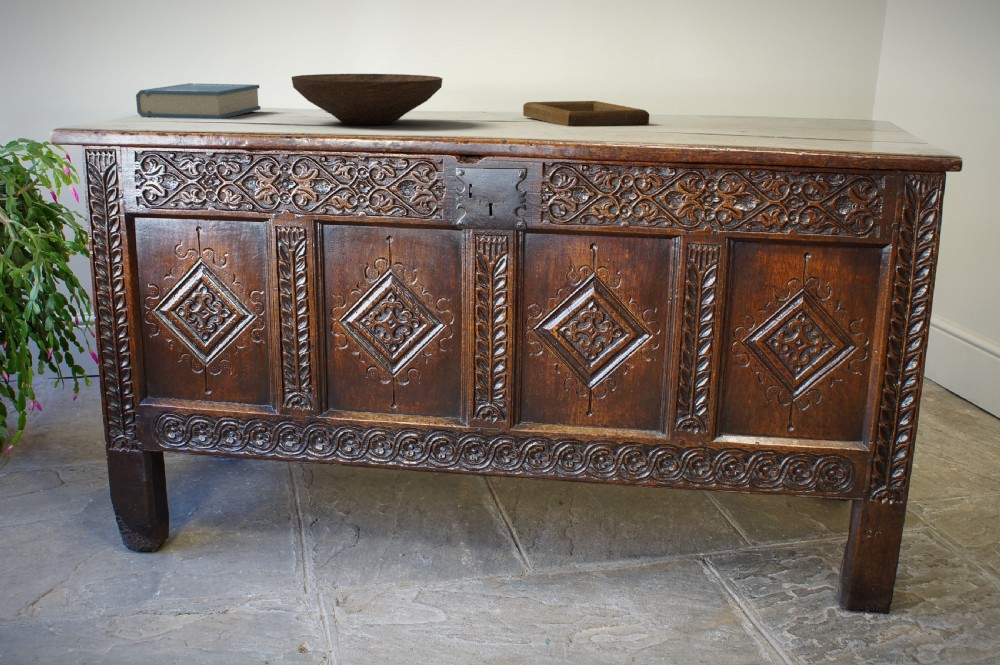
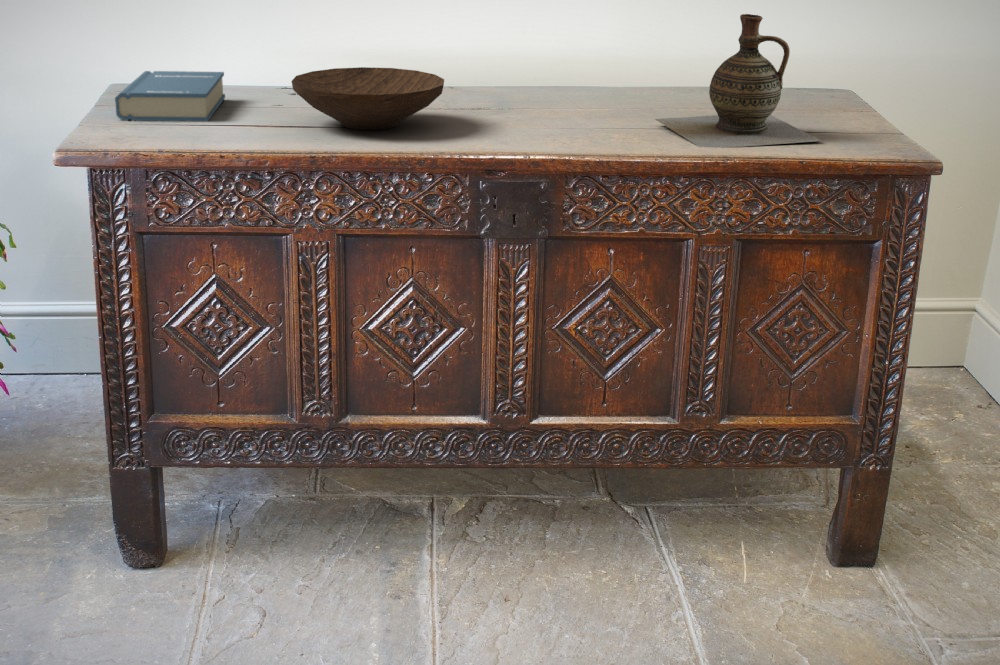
ceramic jug: none [658,6,828,140] -> present [655,14,821,148]
picture frame: present [523,101,649,126] -> none [504,82,638,122]

